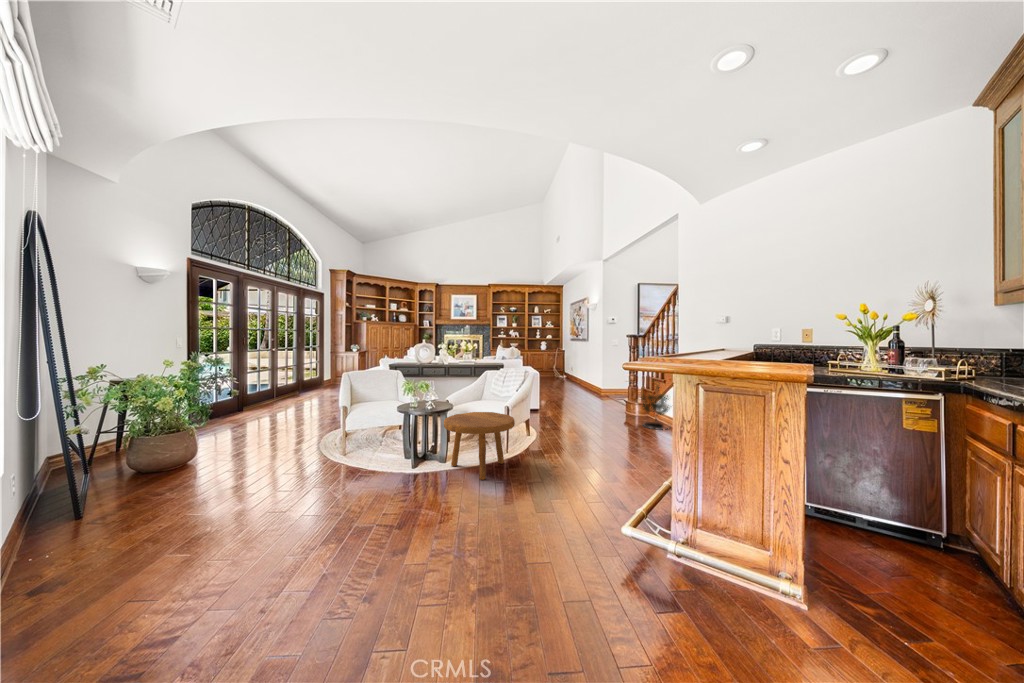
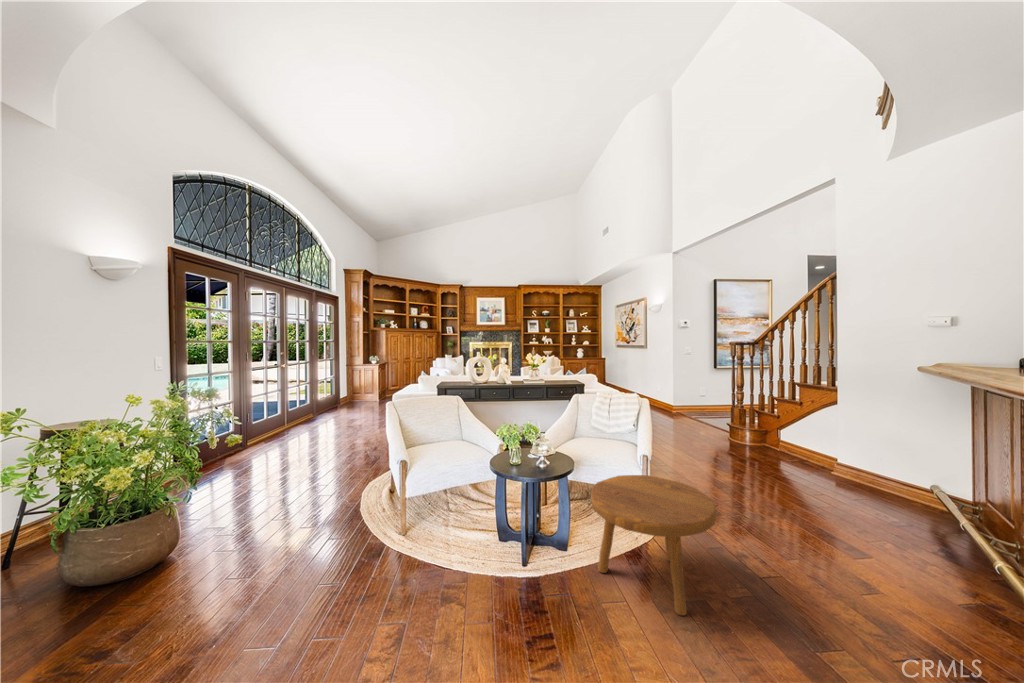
potted tree: present [641,382,669,430] -> none [774,402,829,472]

